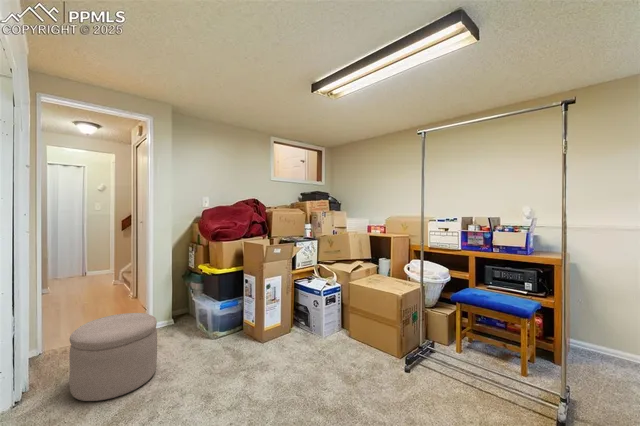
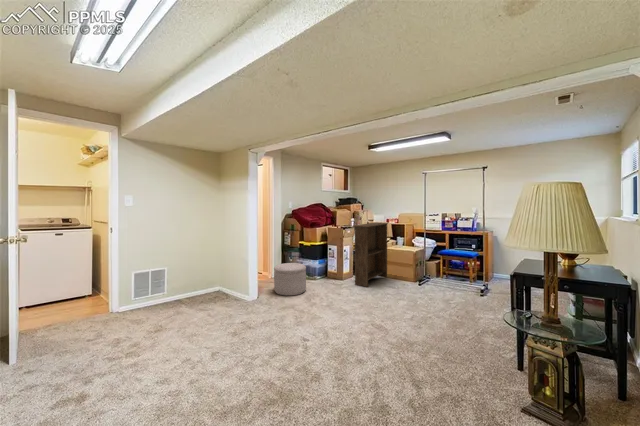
bookshelf: none [271,232,354,374] -> present [354,222,388,287]

